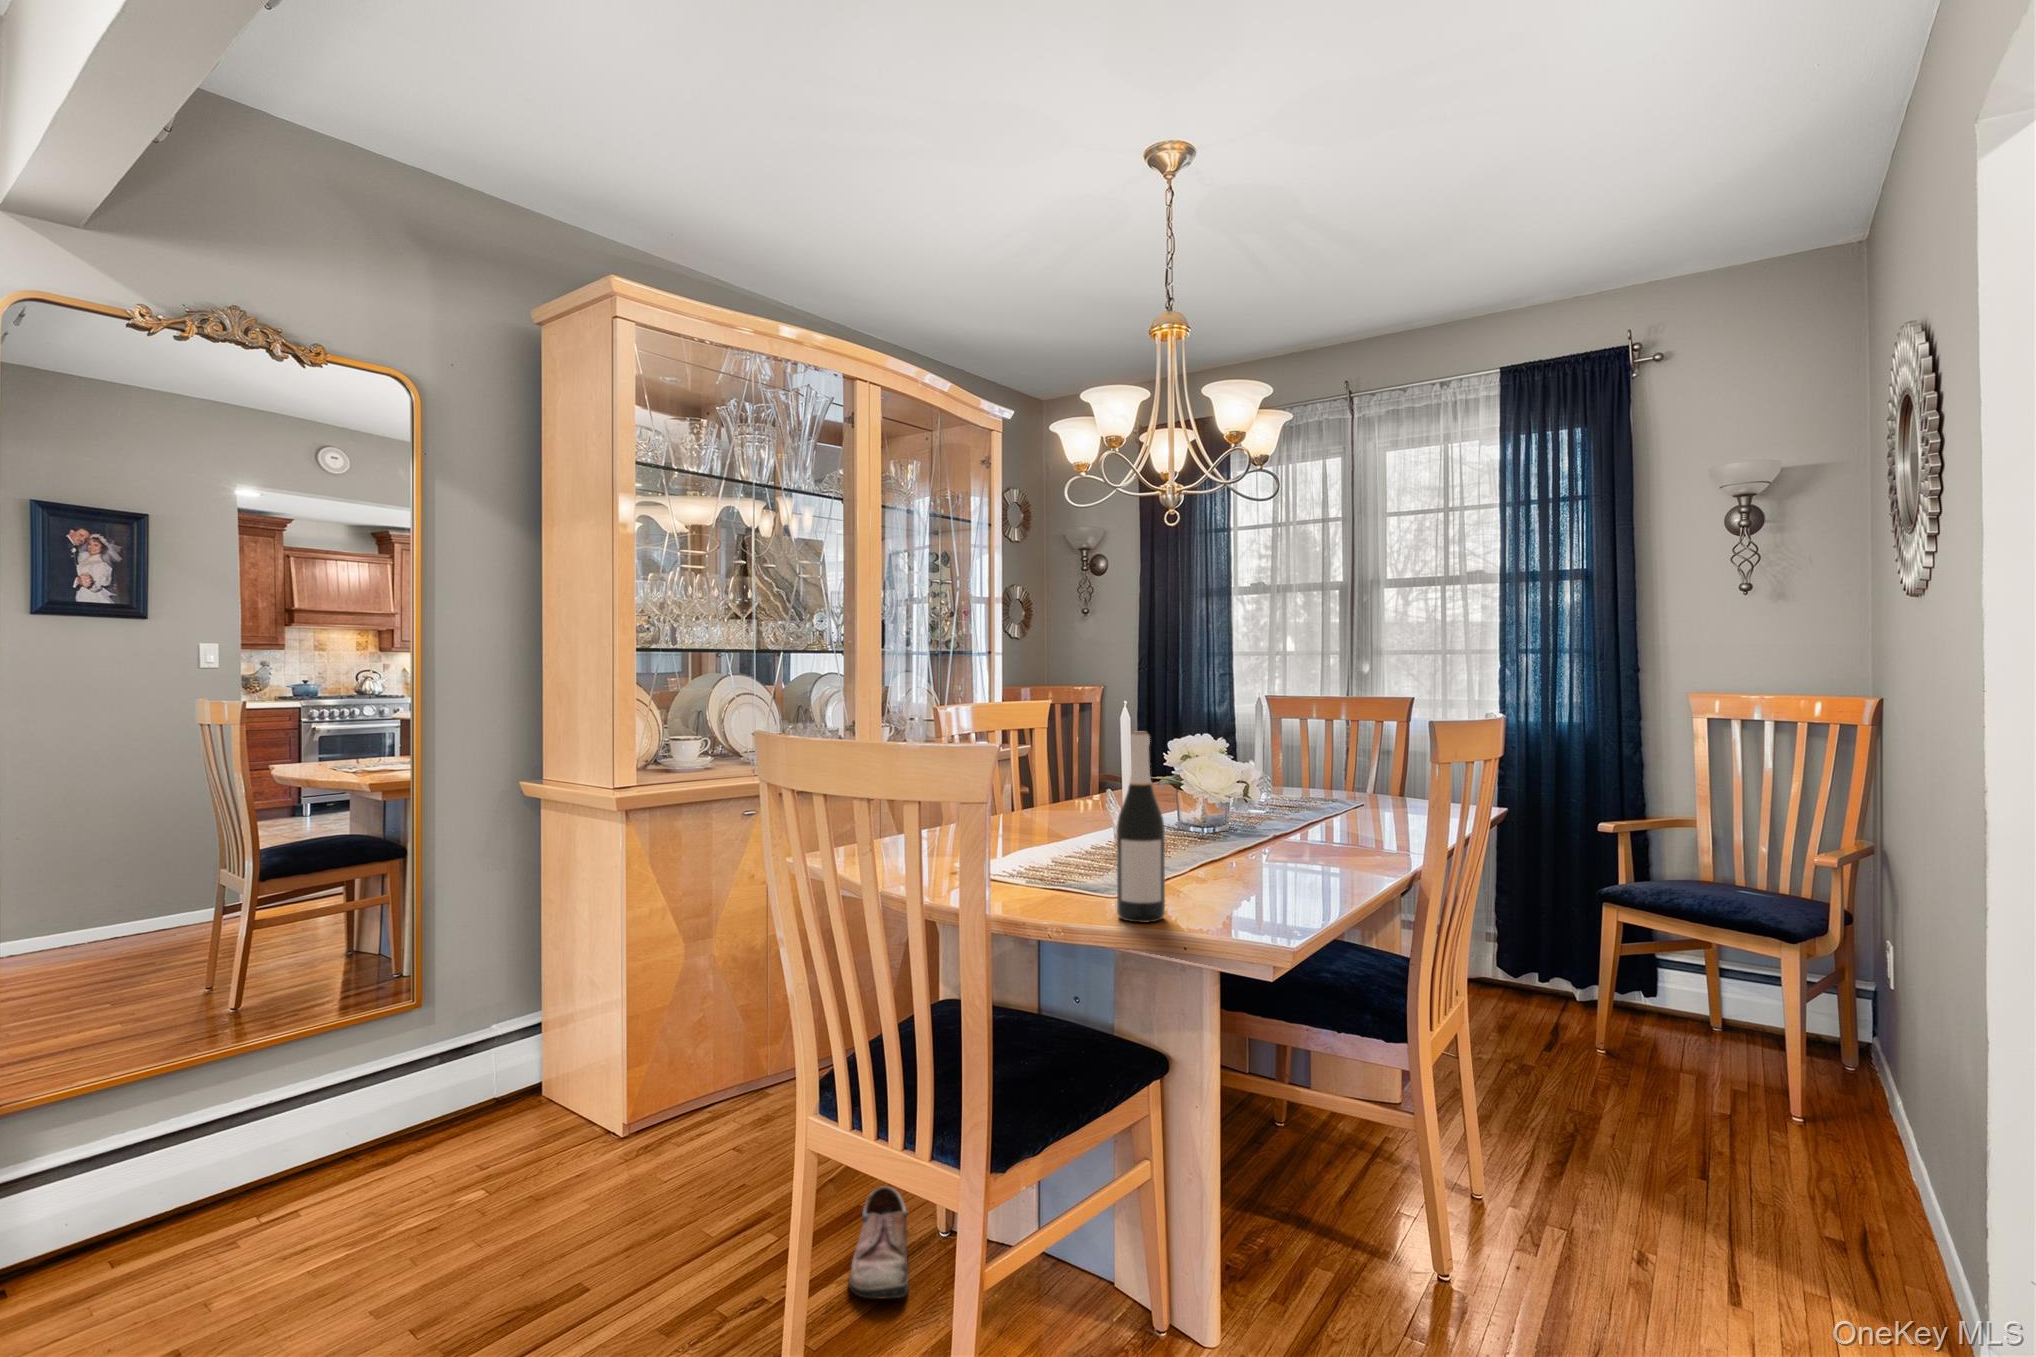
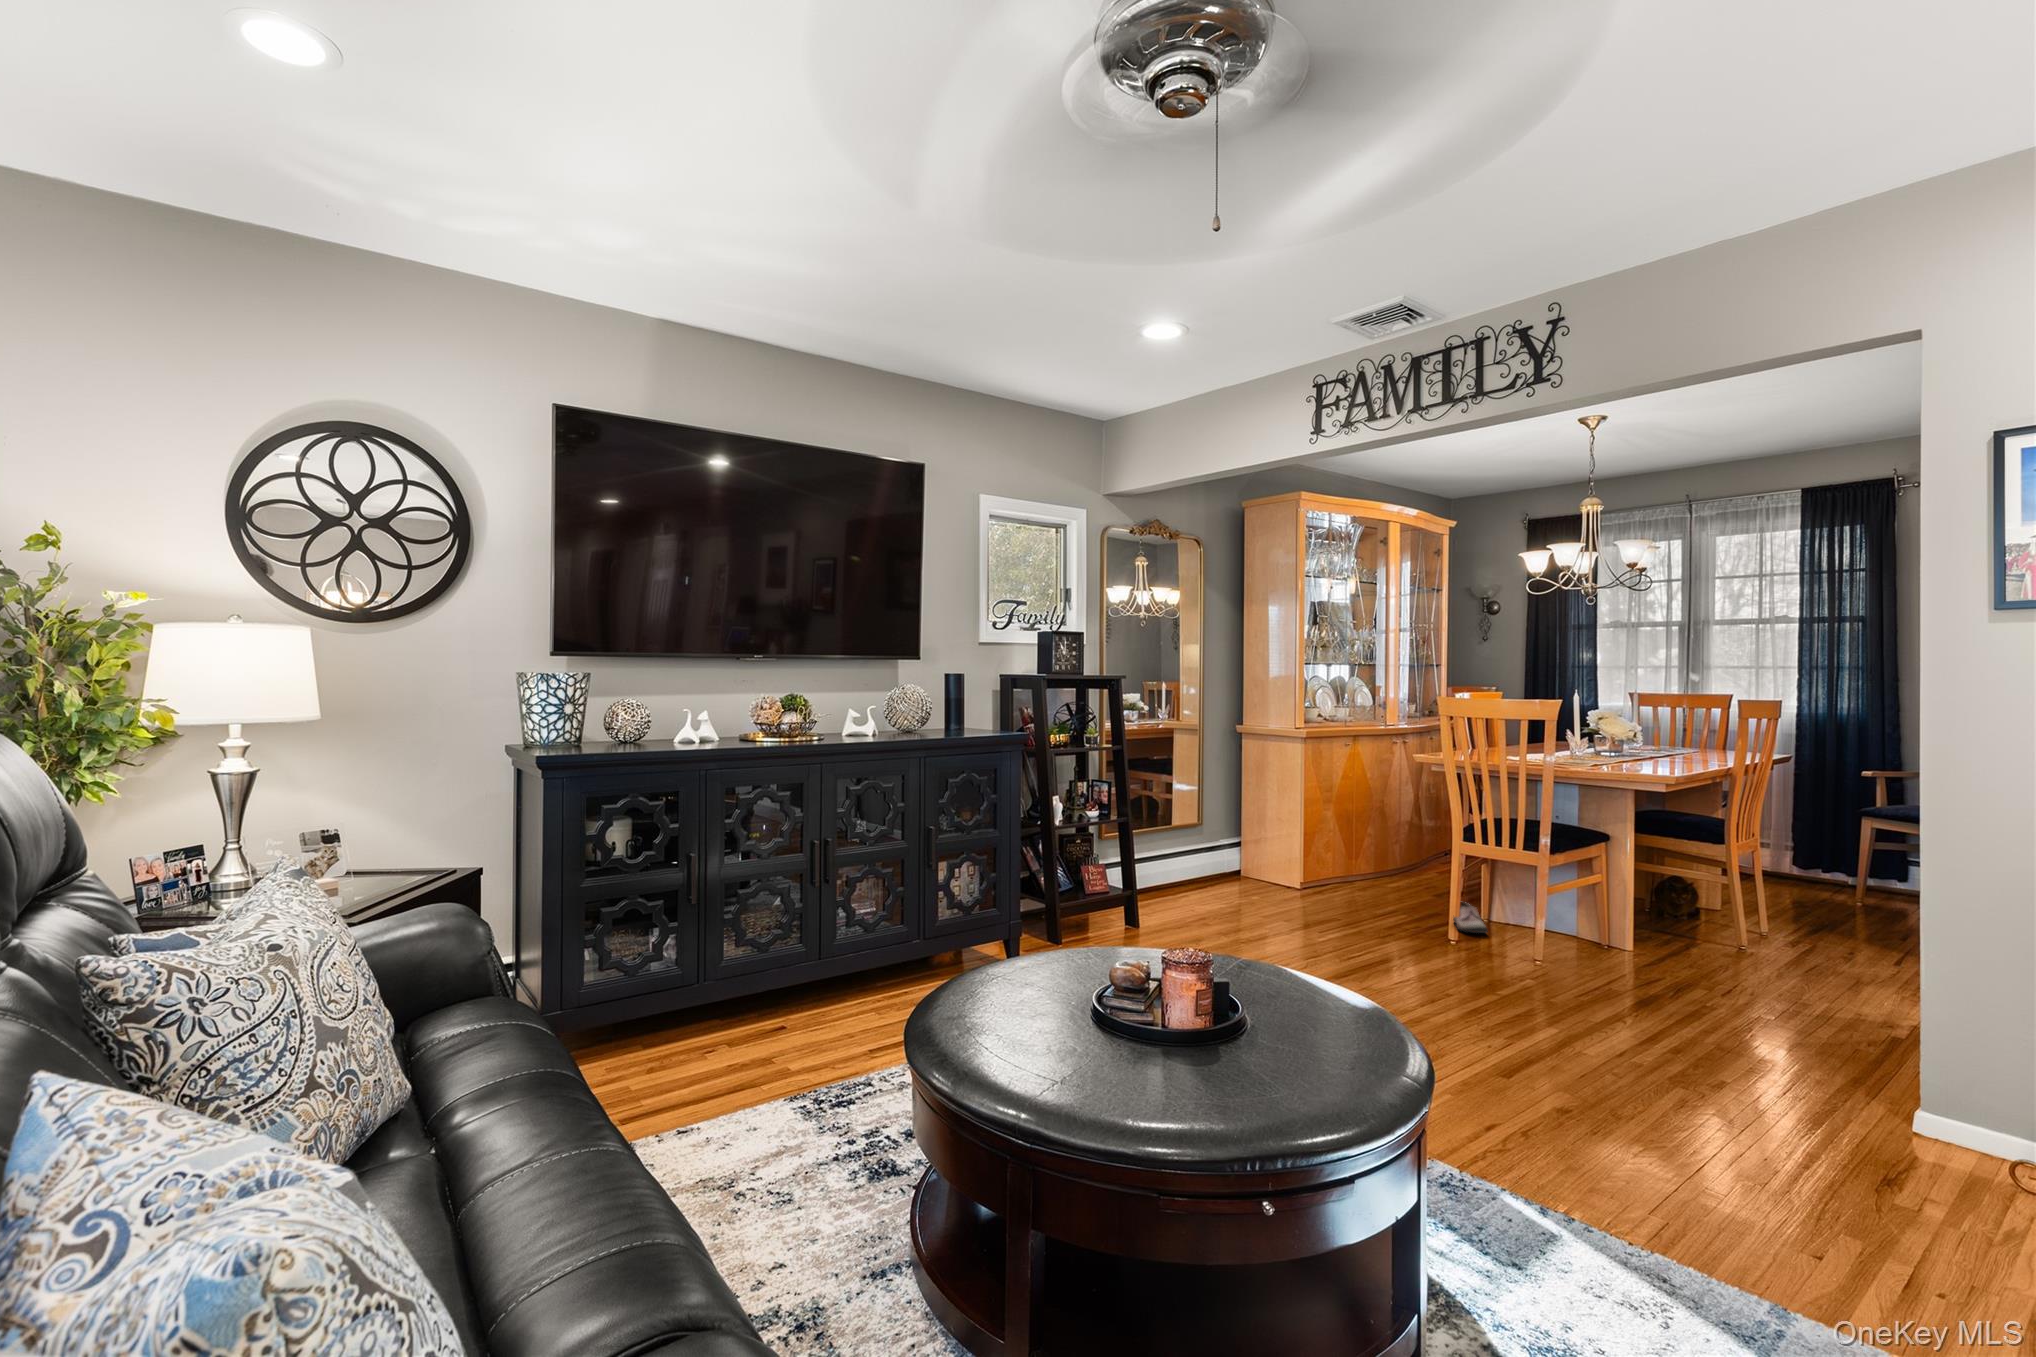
wine bottle: present [1117,731,1165,922] -> none [1600,700,1622,772]

